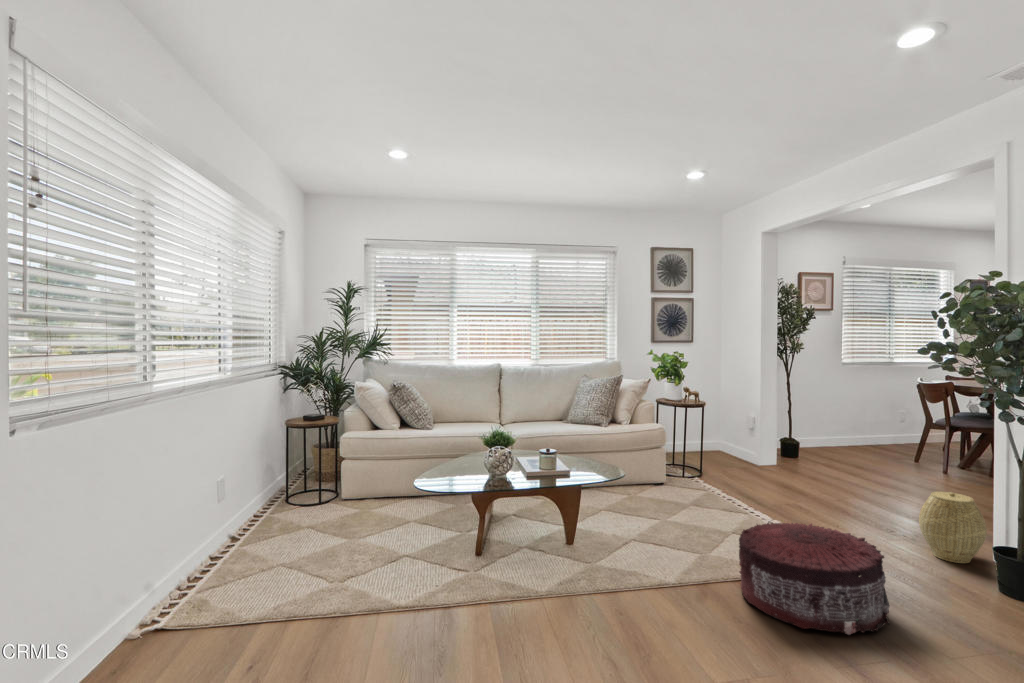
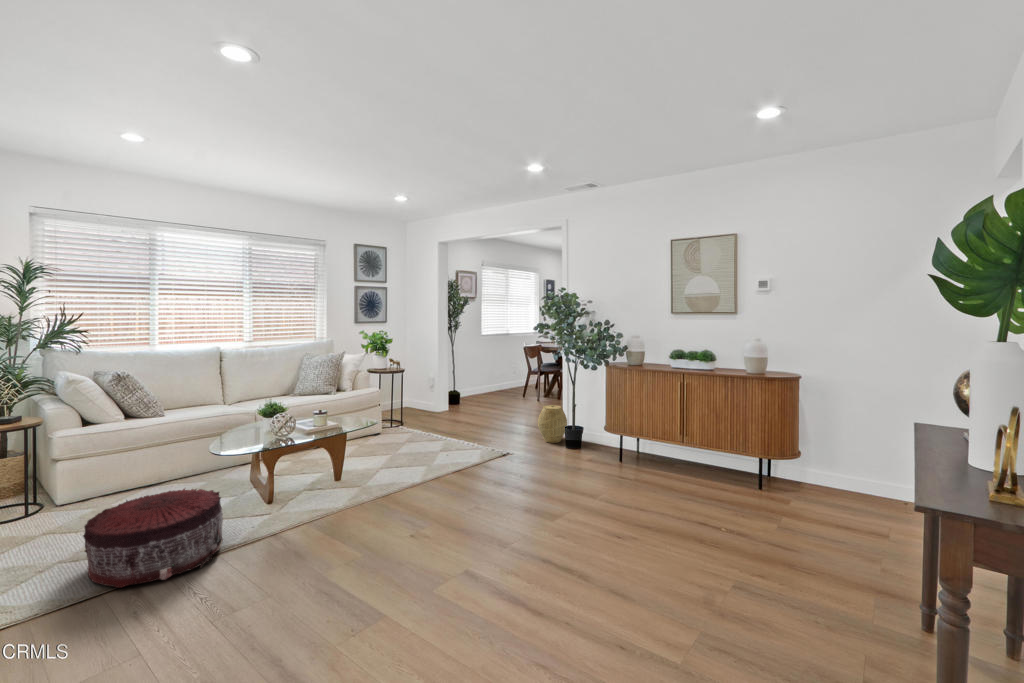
pouf: present [739,523,890,635] -> present [83,489,223,588]

